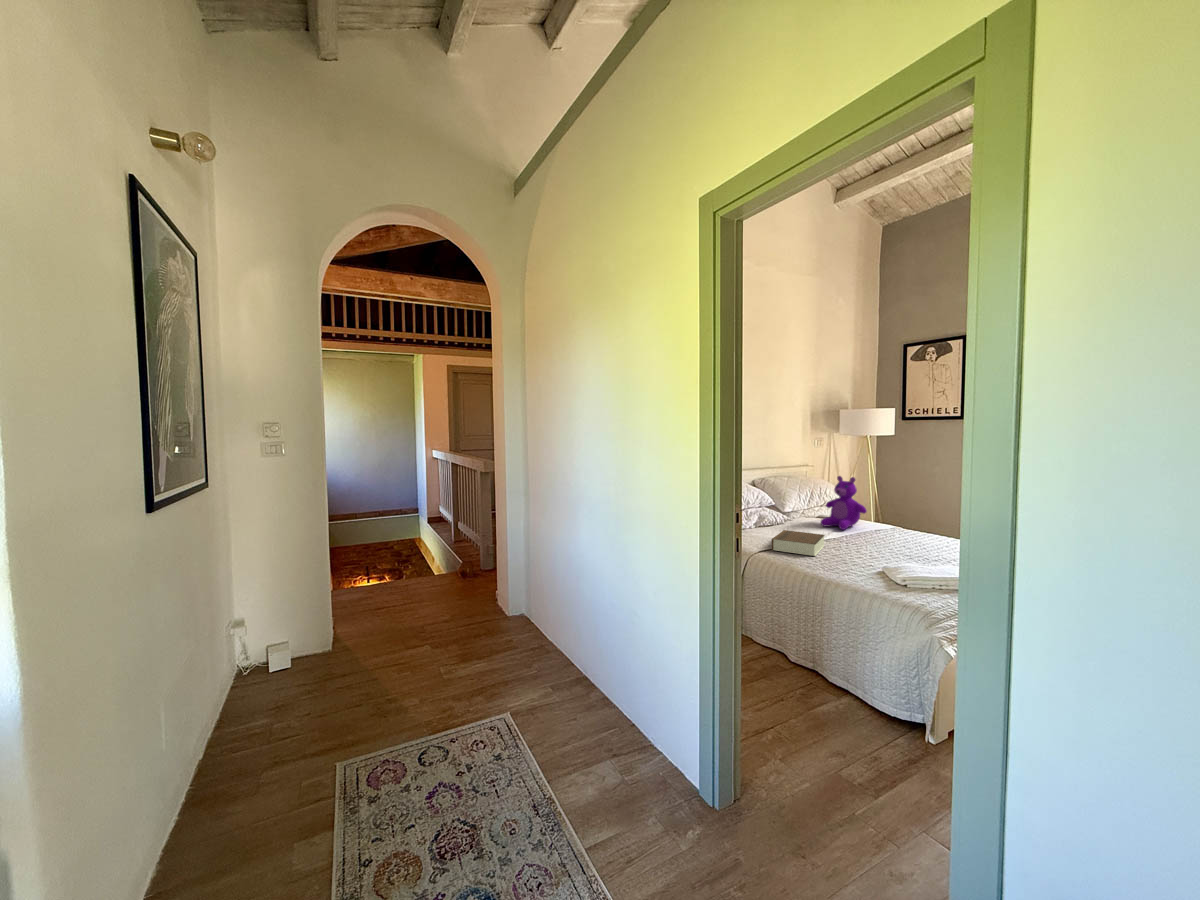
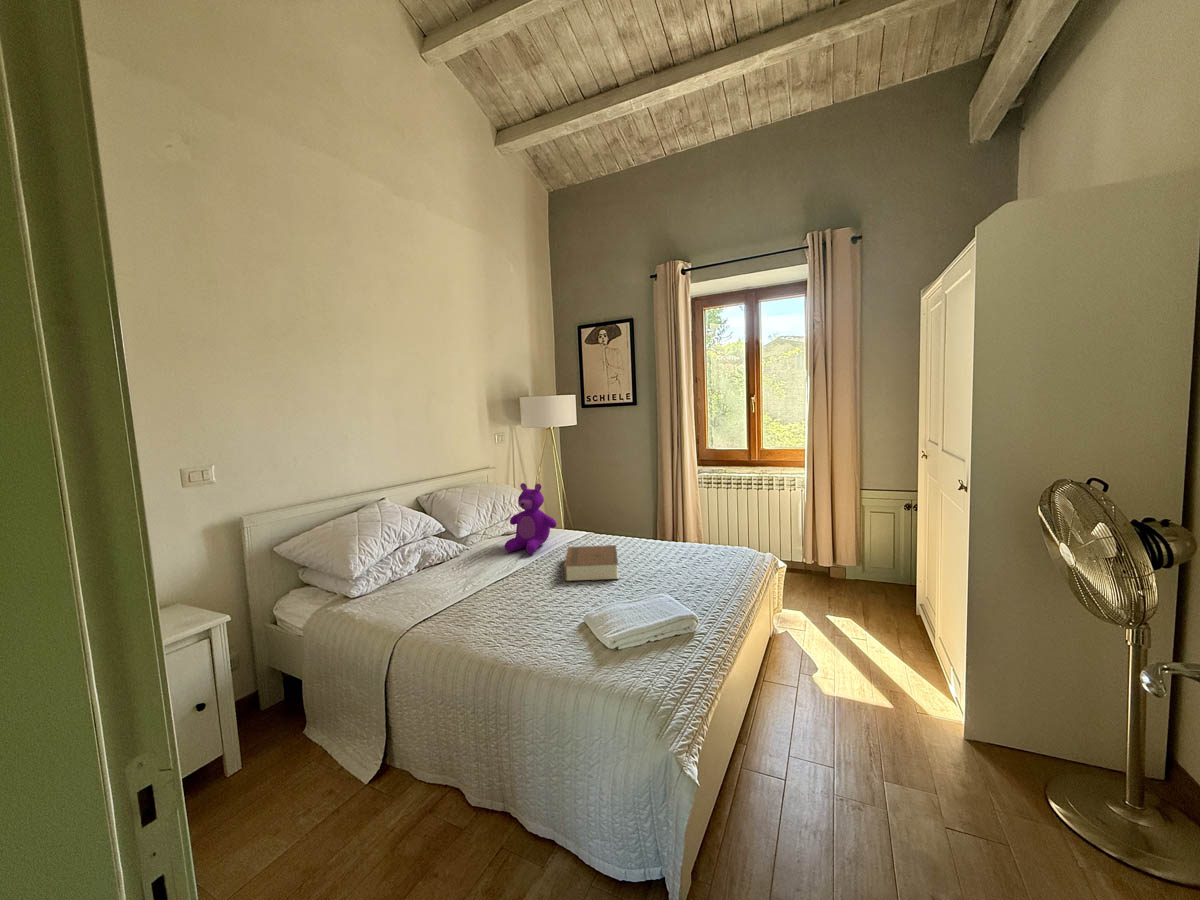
book: present [771,530,825,556] -> present [564,545,618,581]

